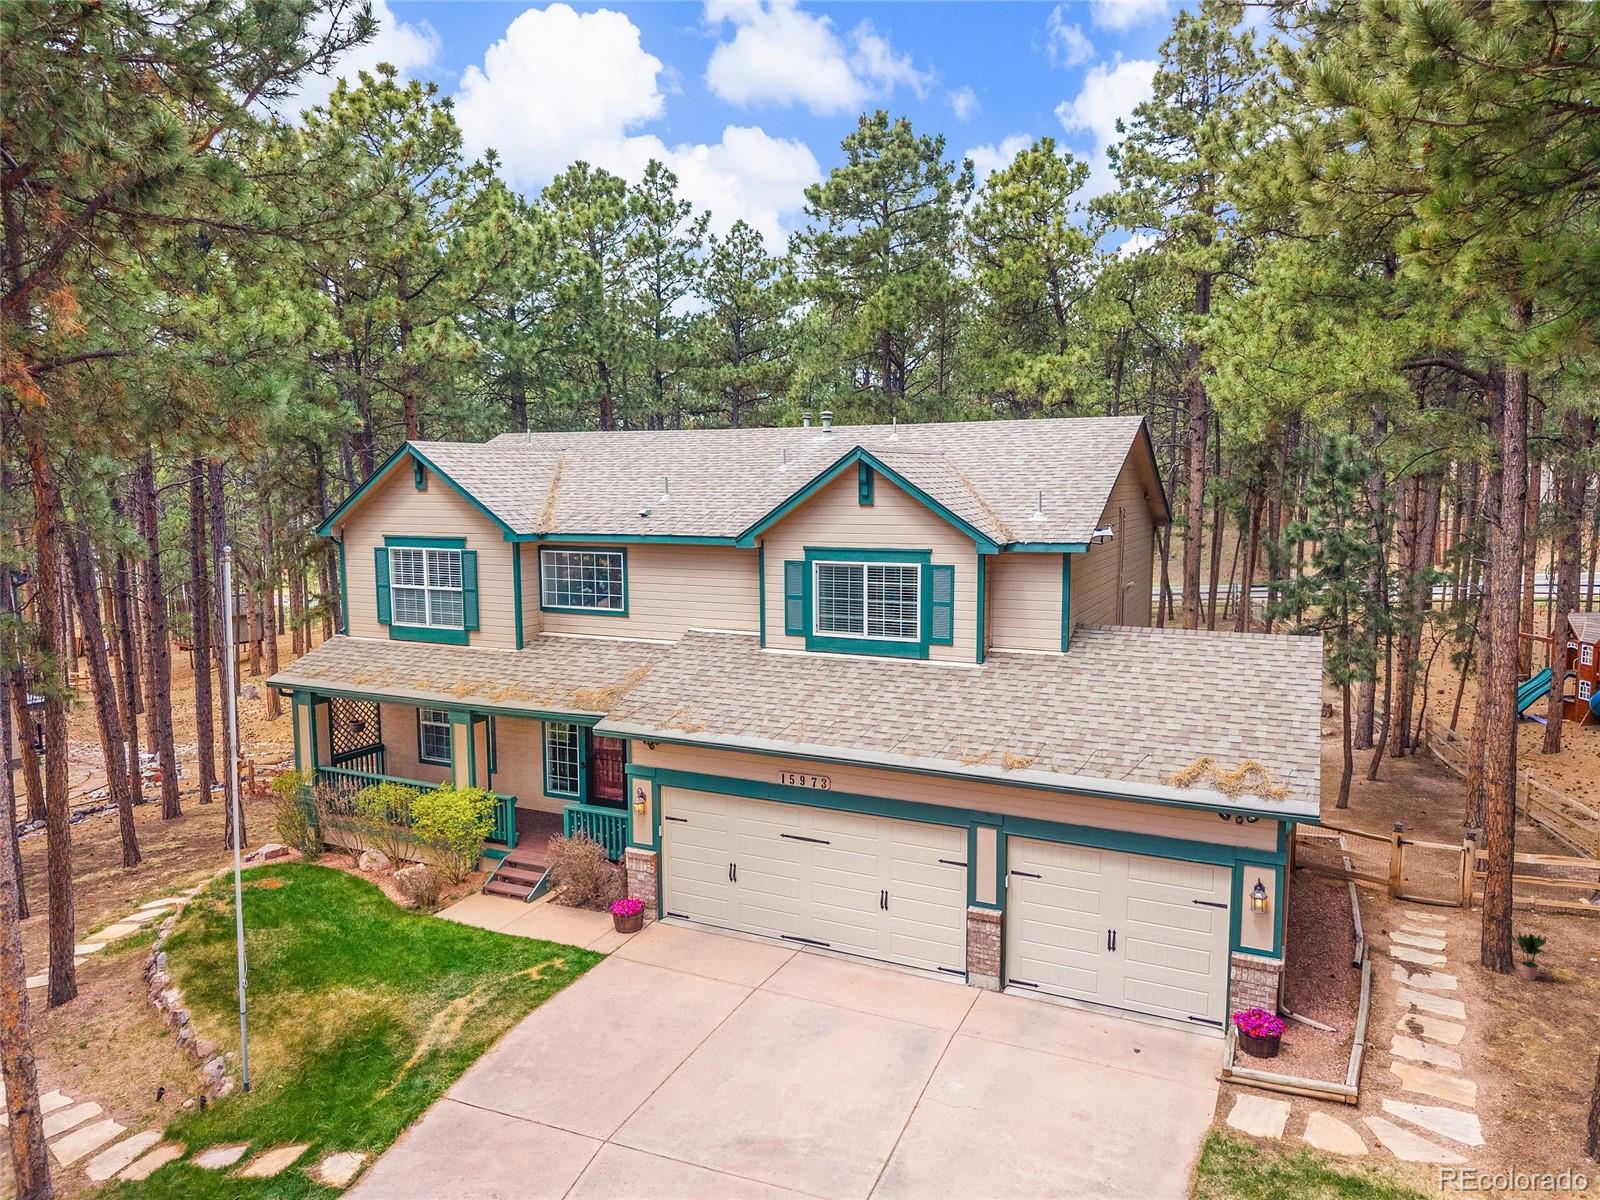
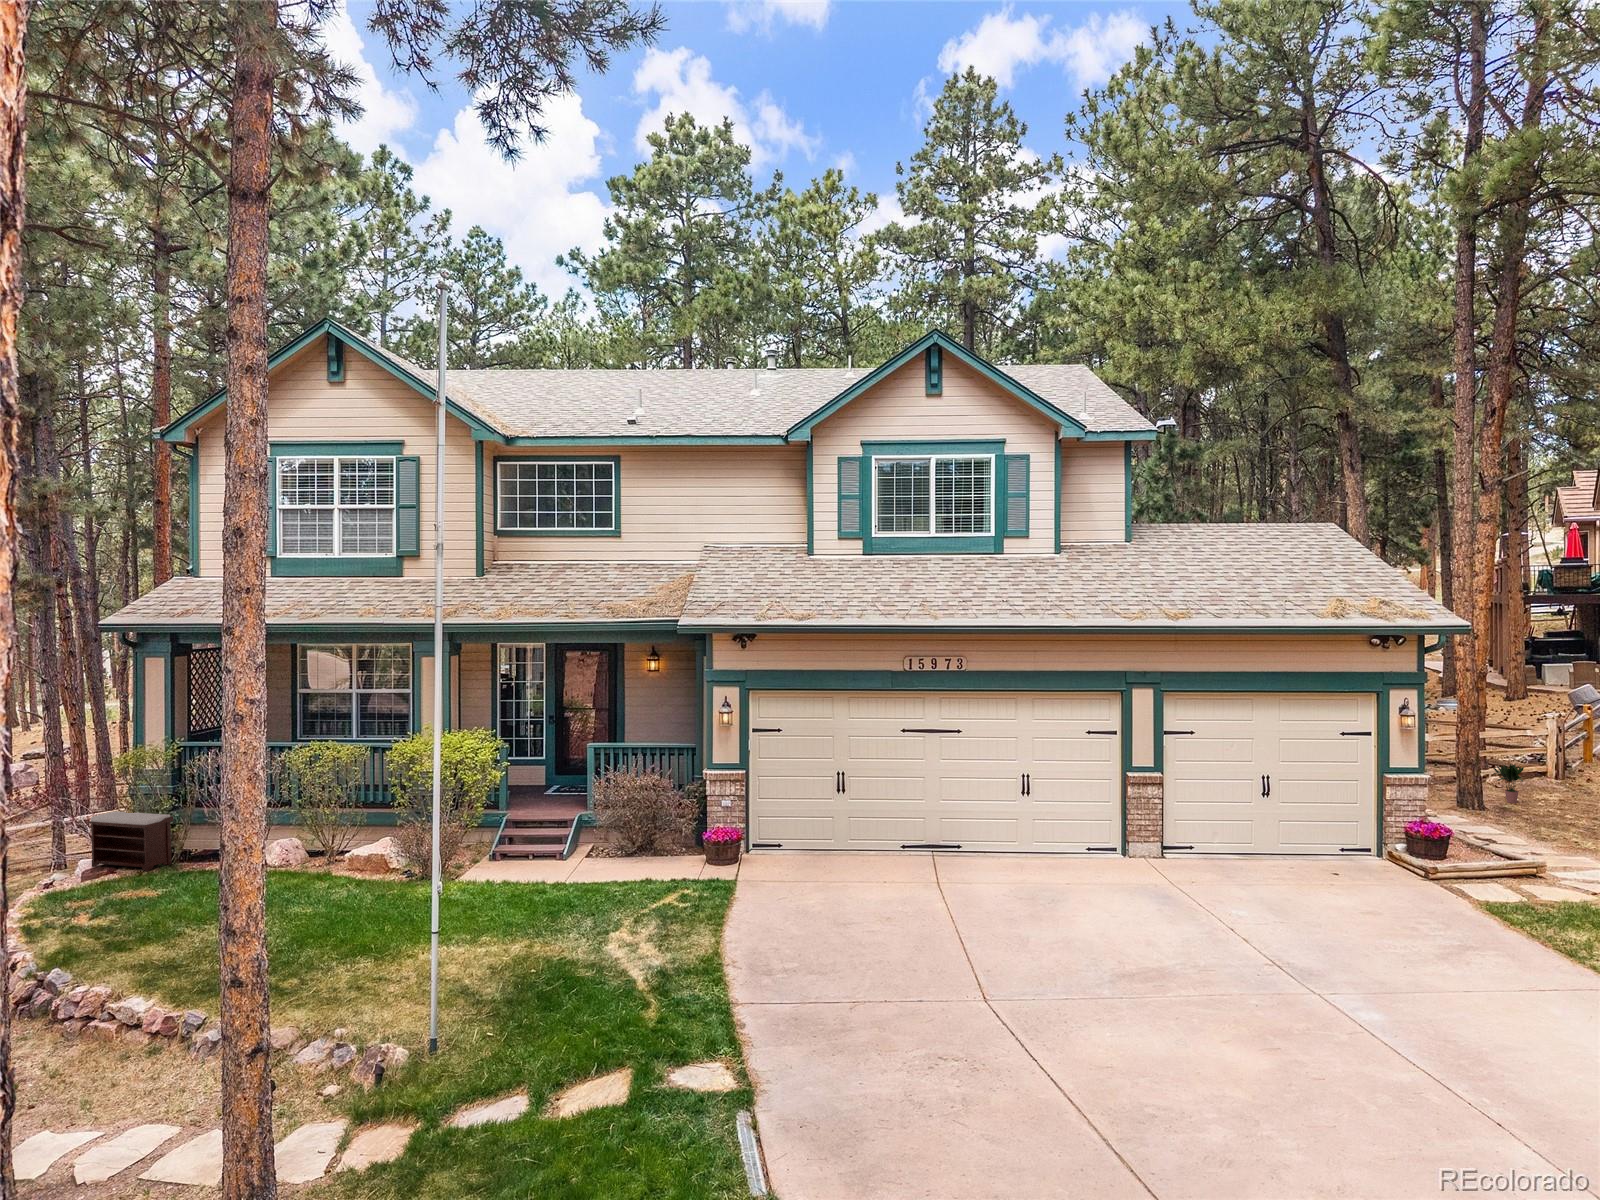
bench: none [258,818,303,867] -> present [88,811,173,871]

